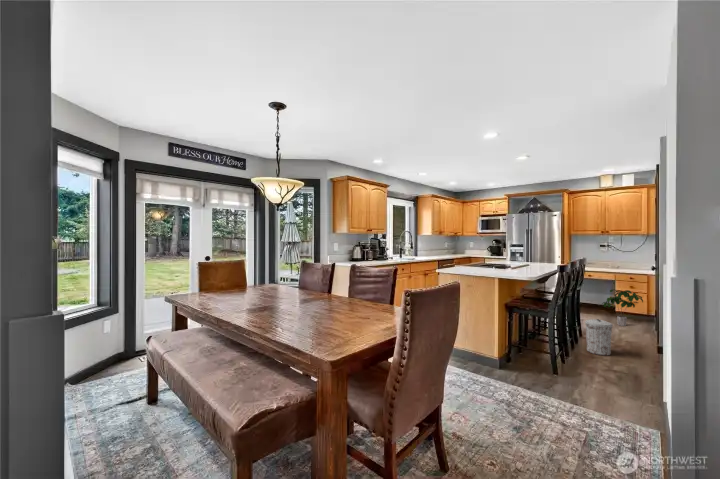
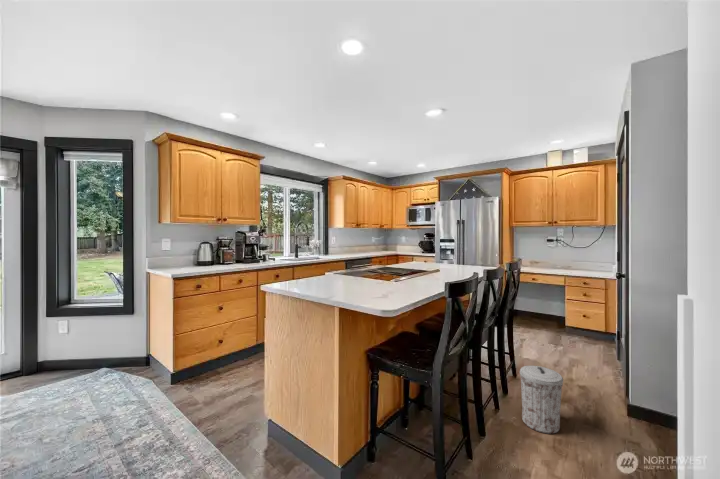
potted plant: present [602,290,643,326] -> none [548,301,602,353]

